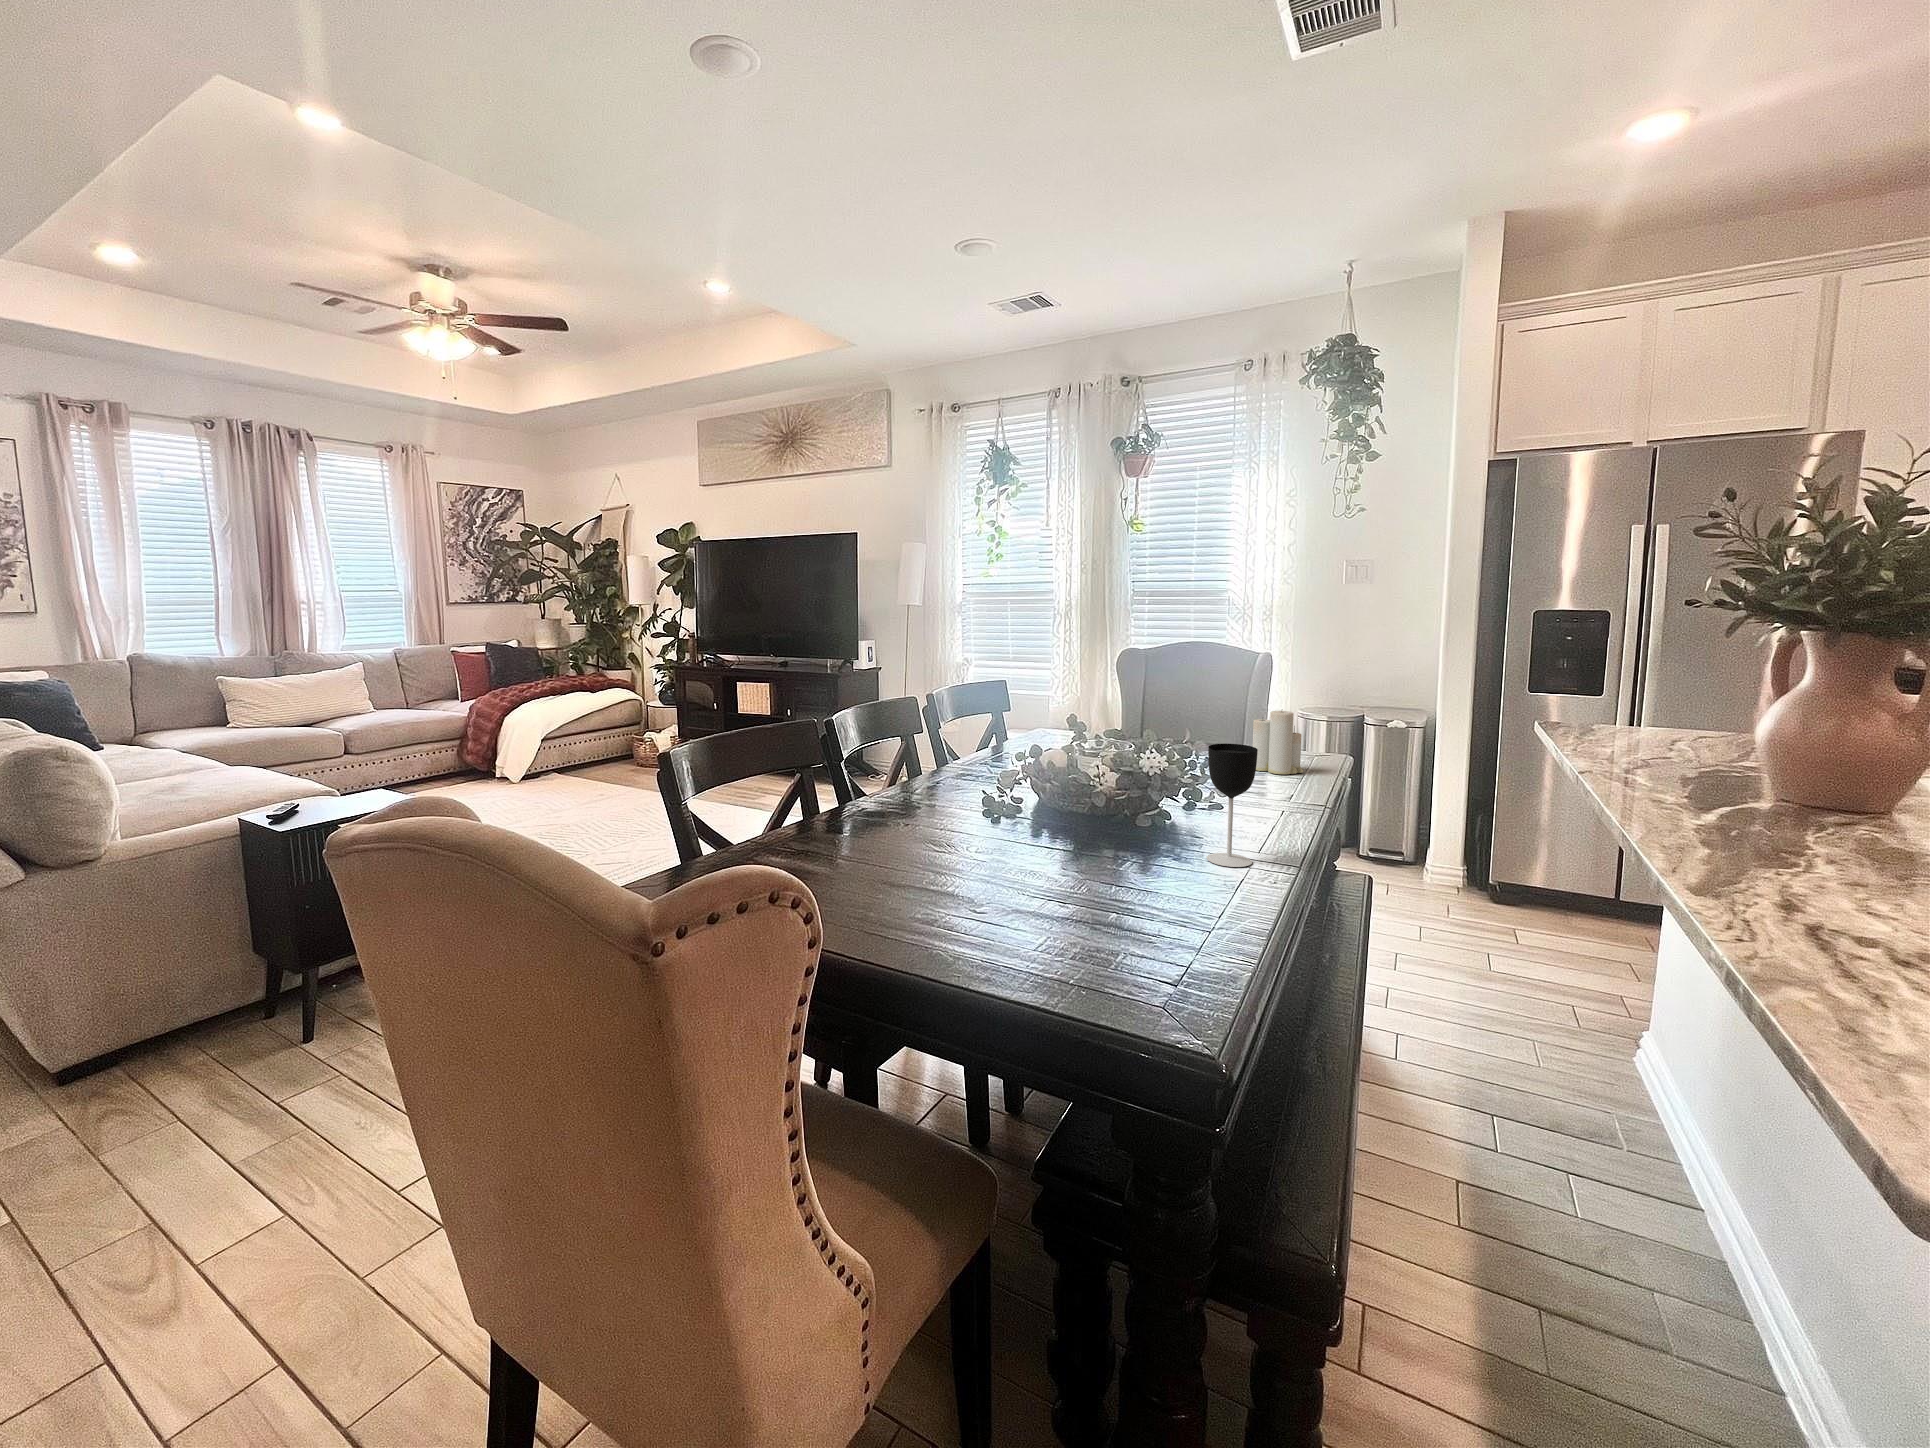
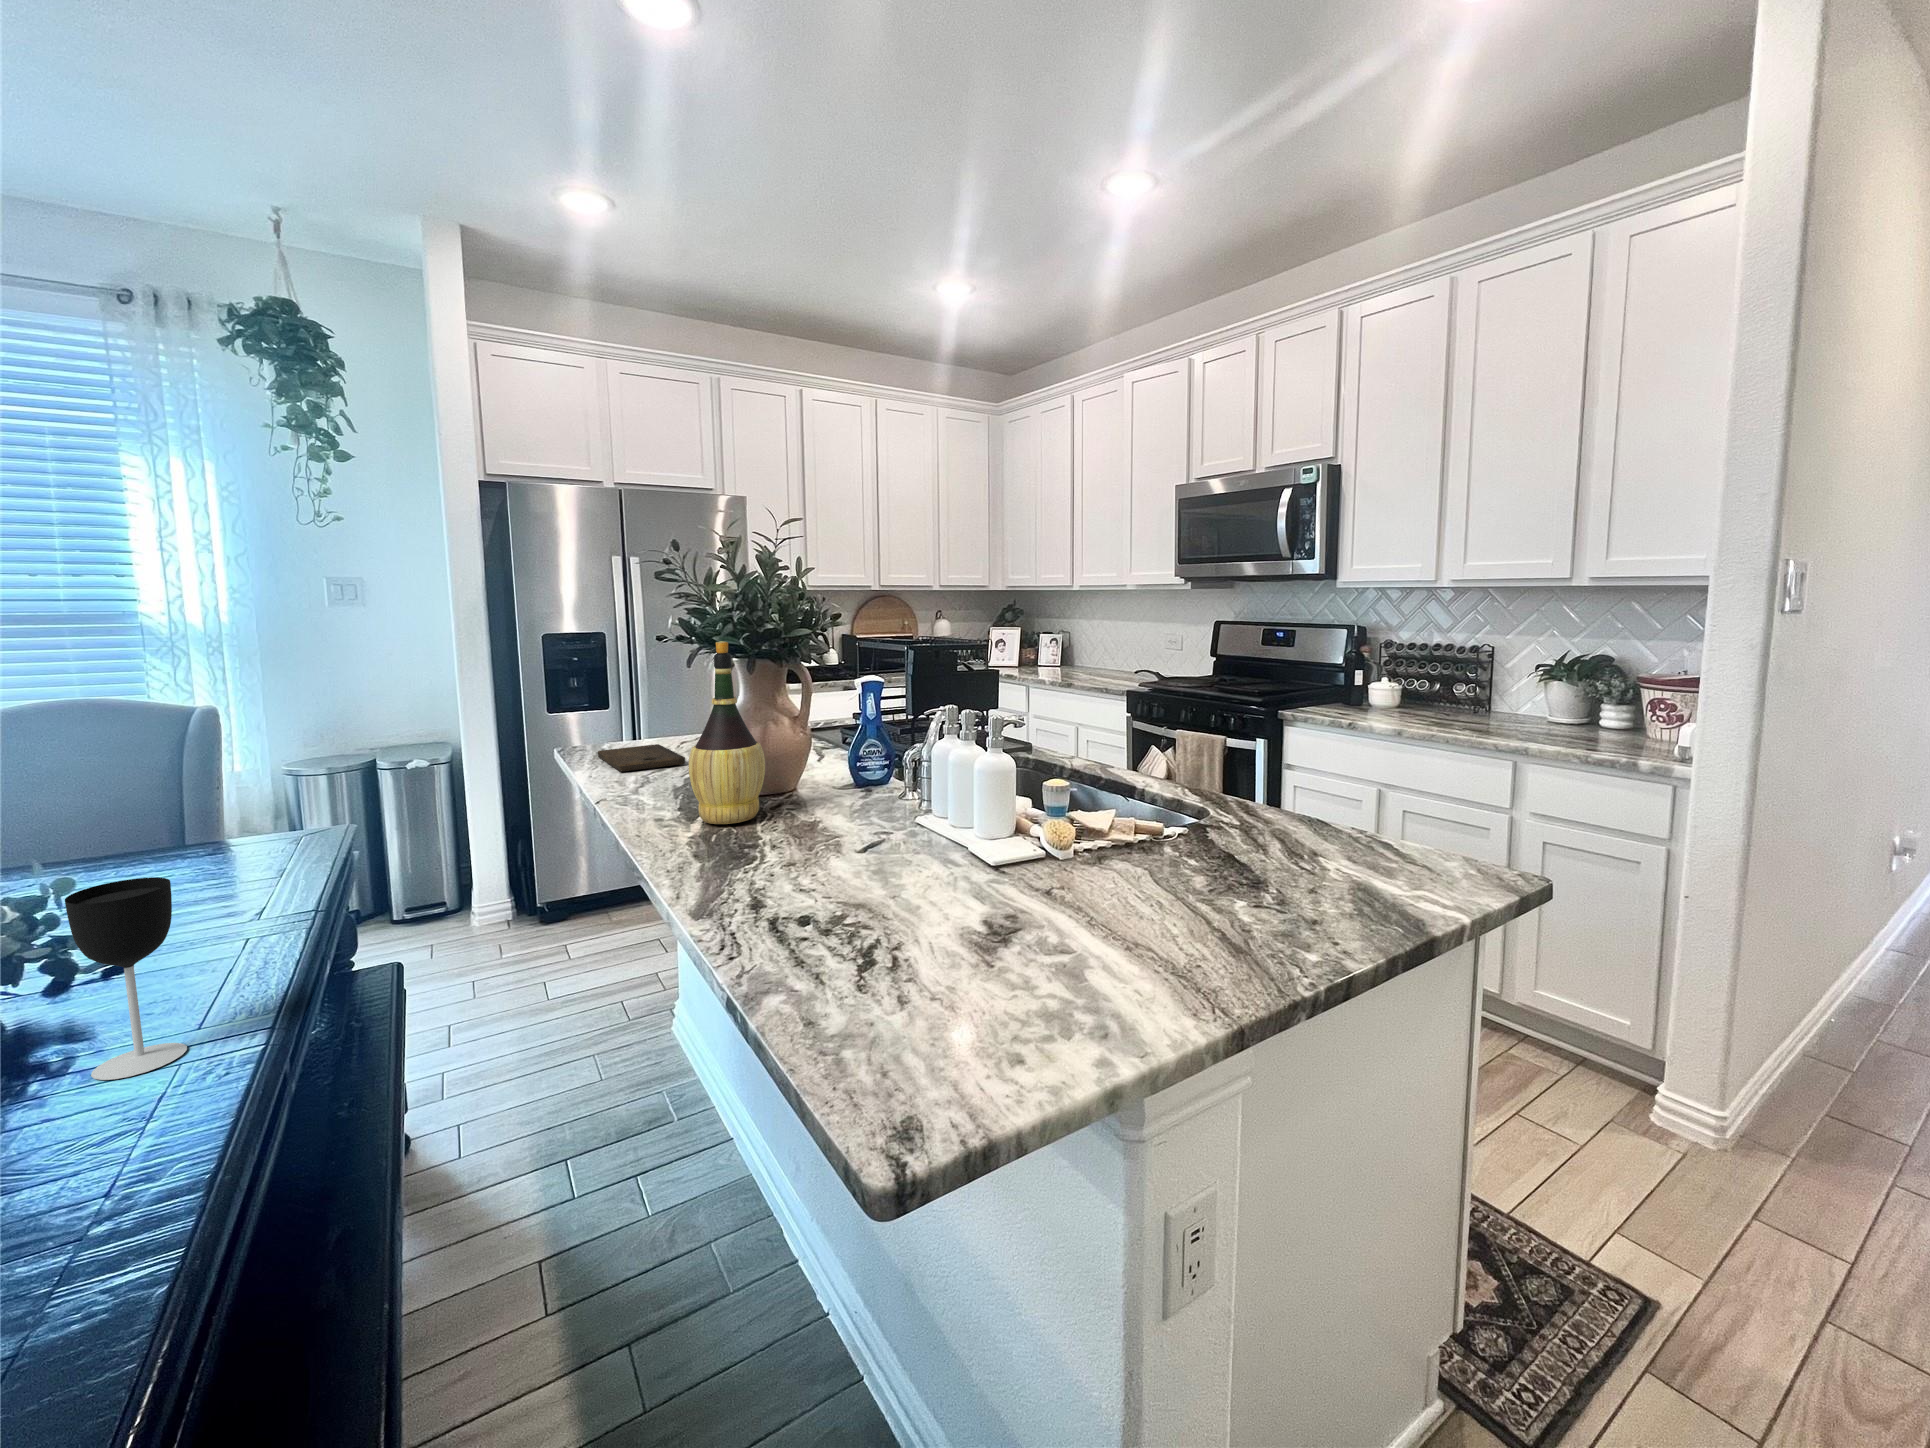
wine bottle: none [1709,606,1835,826] -> present [689,641,765,824]
candle: present [1253,710,1303,774] -> none [188,782,284,881]
cutting board: none [1587,727,1704,756] -> present [598,744,685,772]

